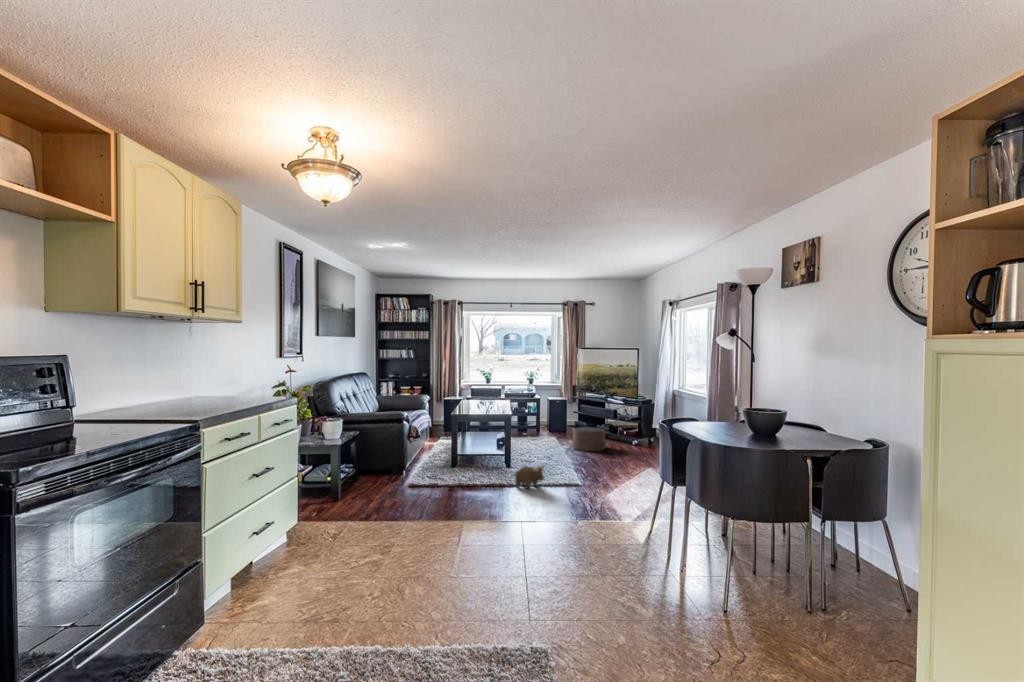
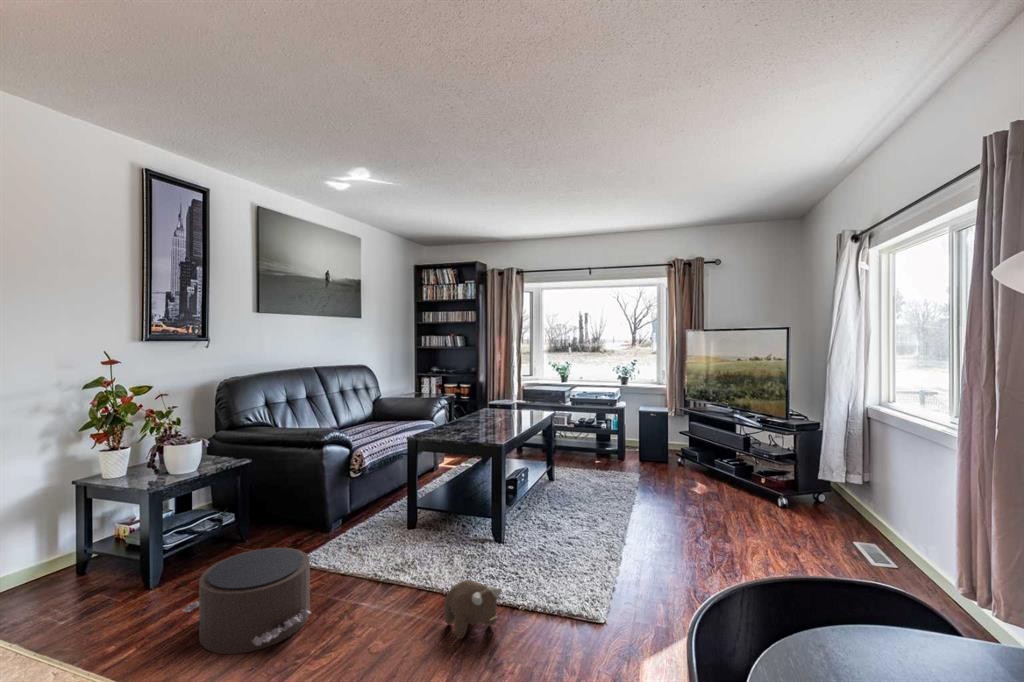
pouf: present [569,427,609,451] -> present [182,548,311,654]

